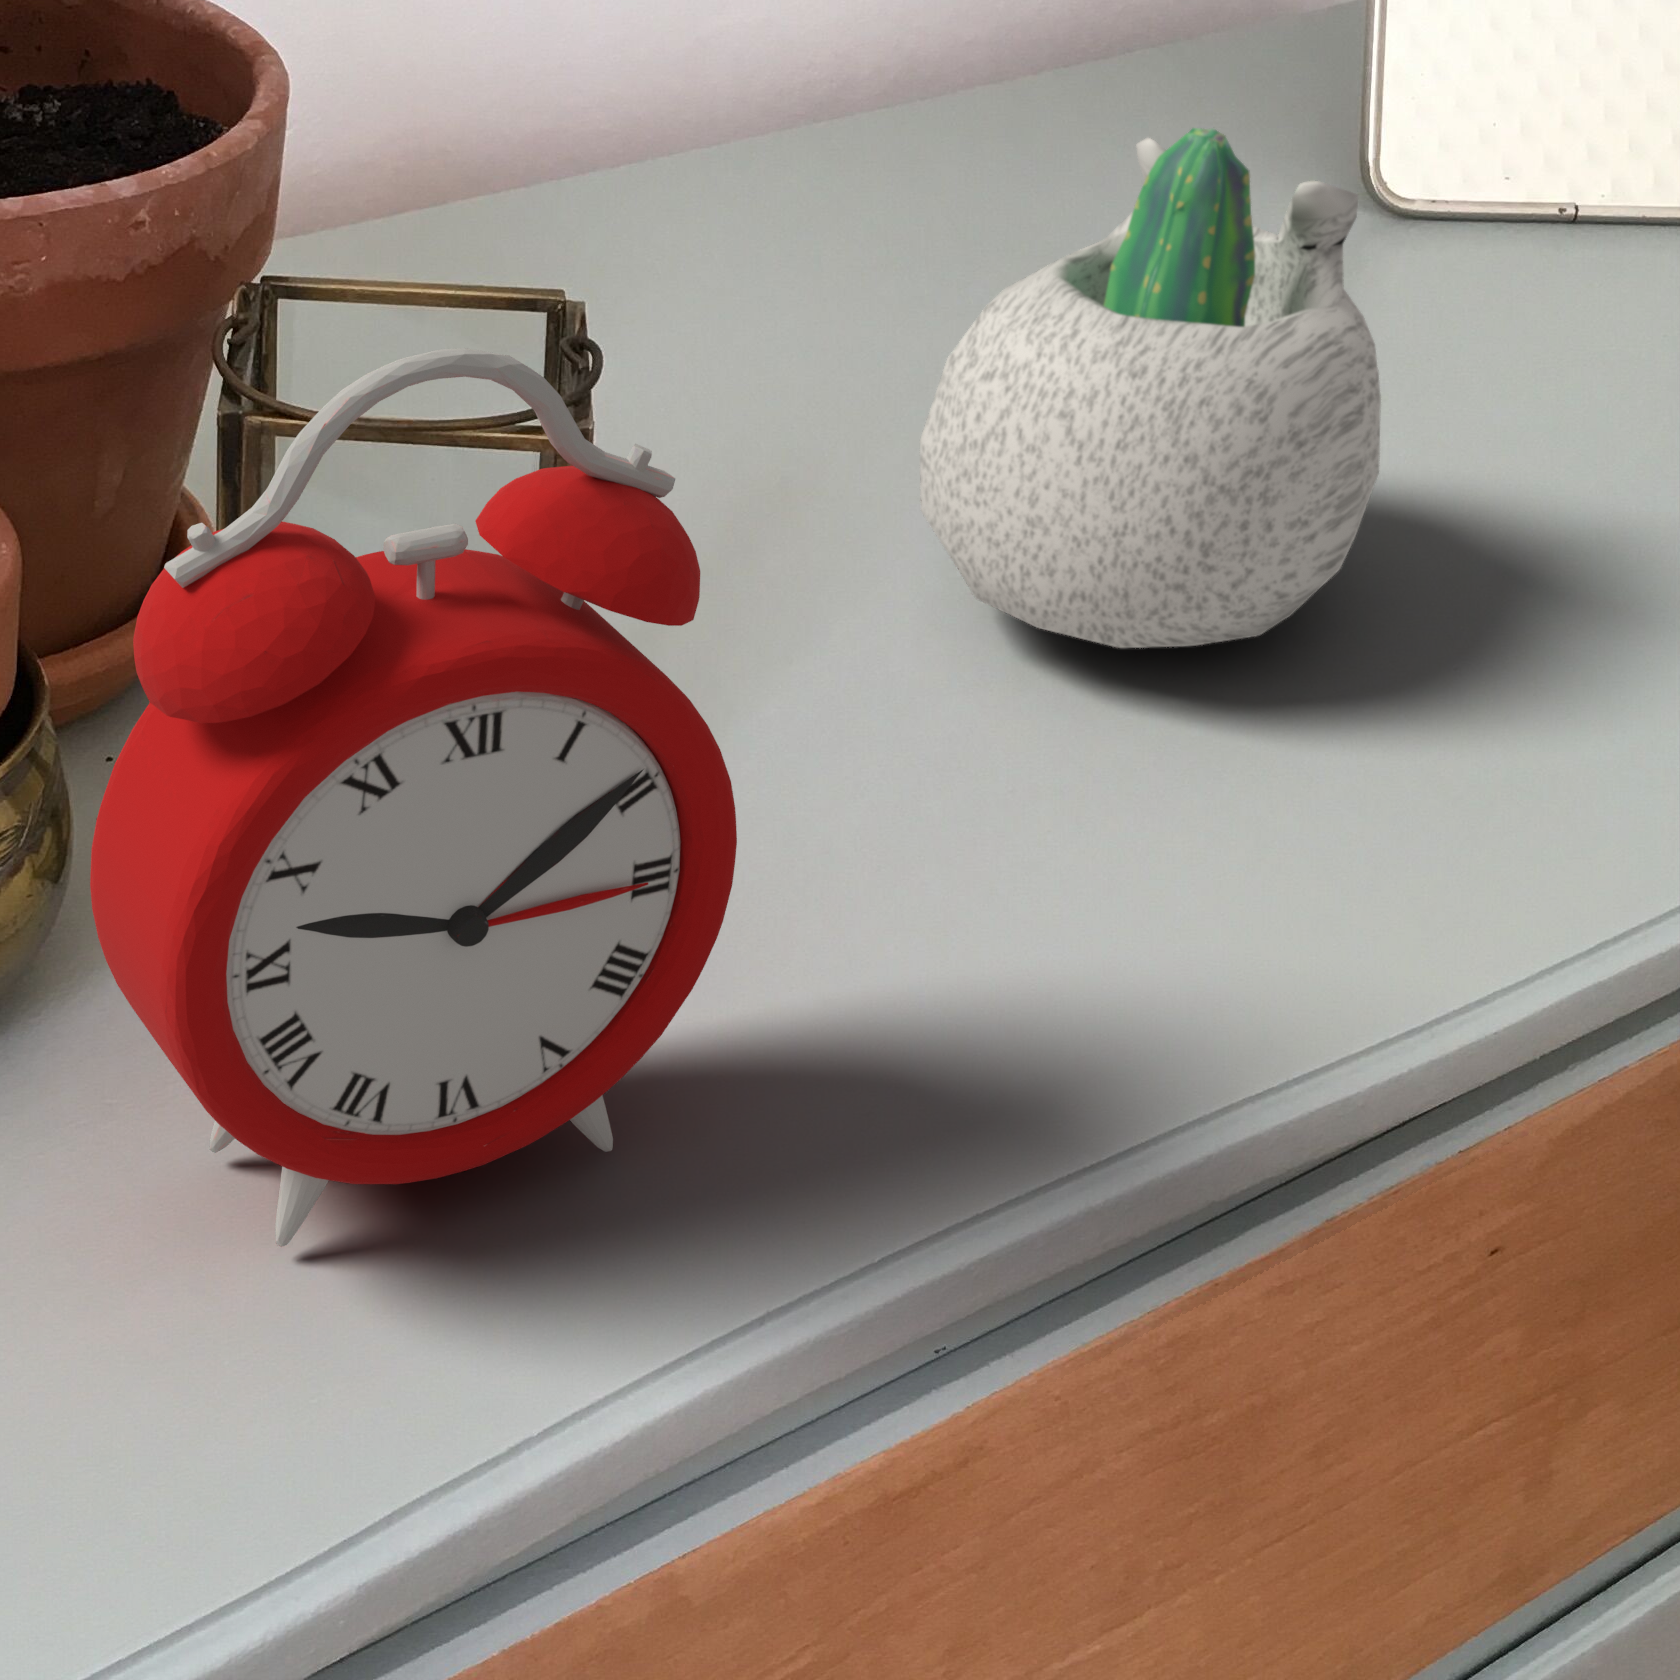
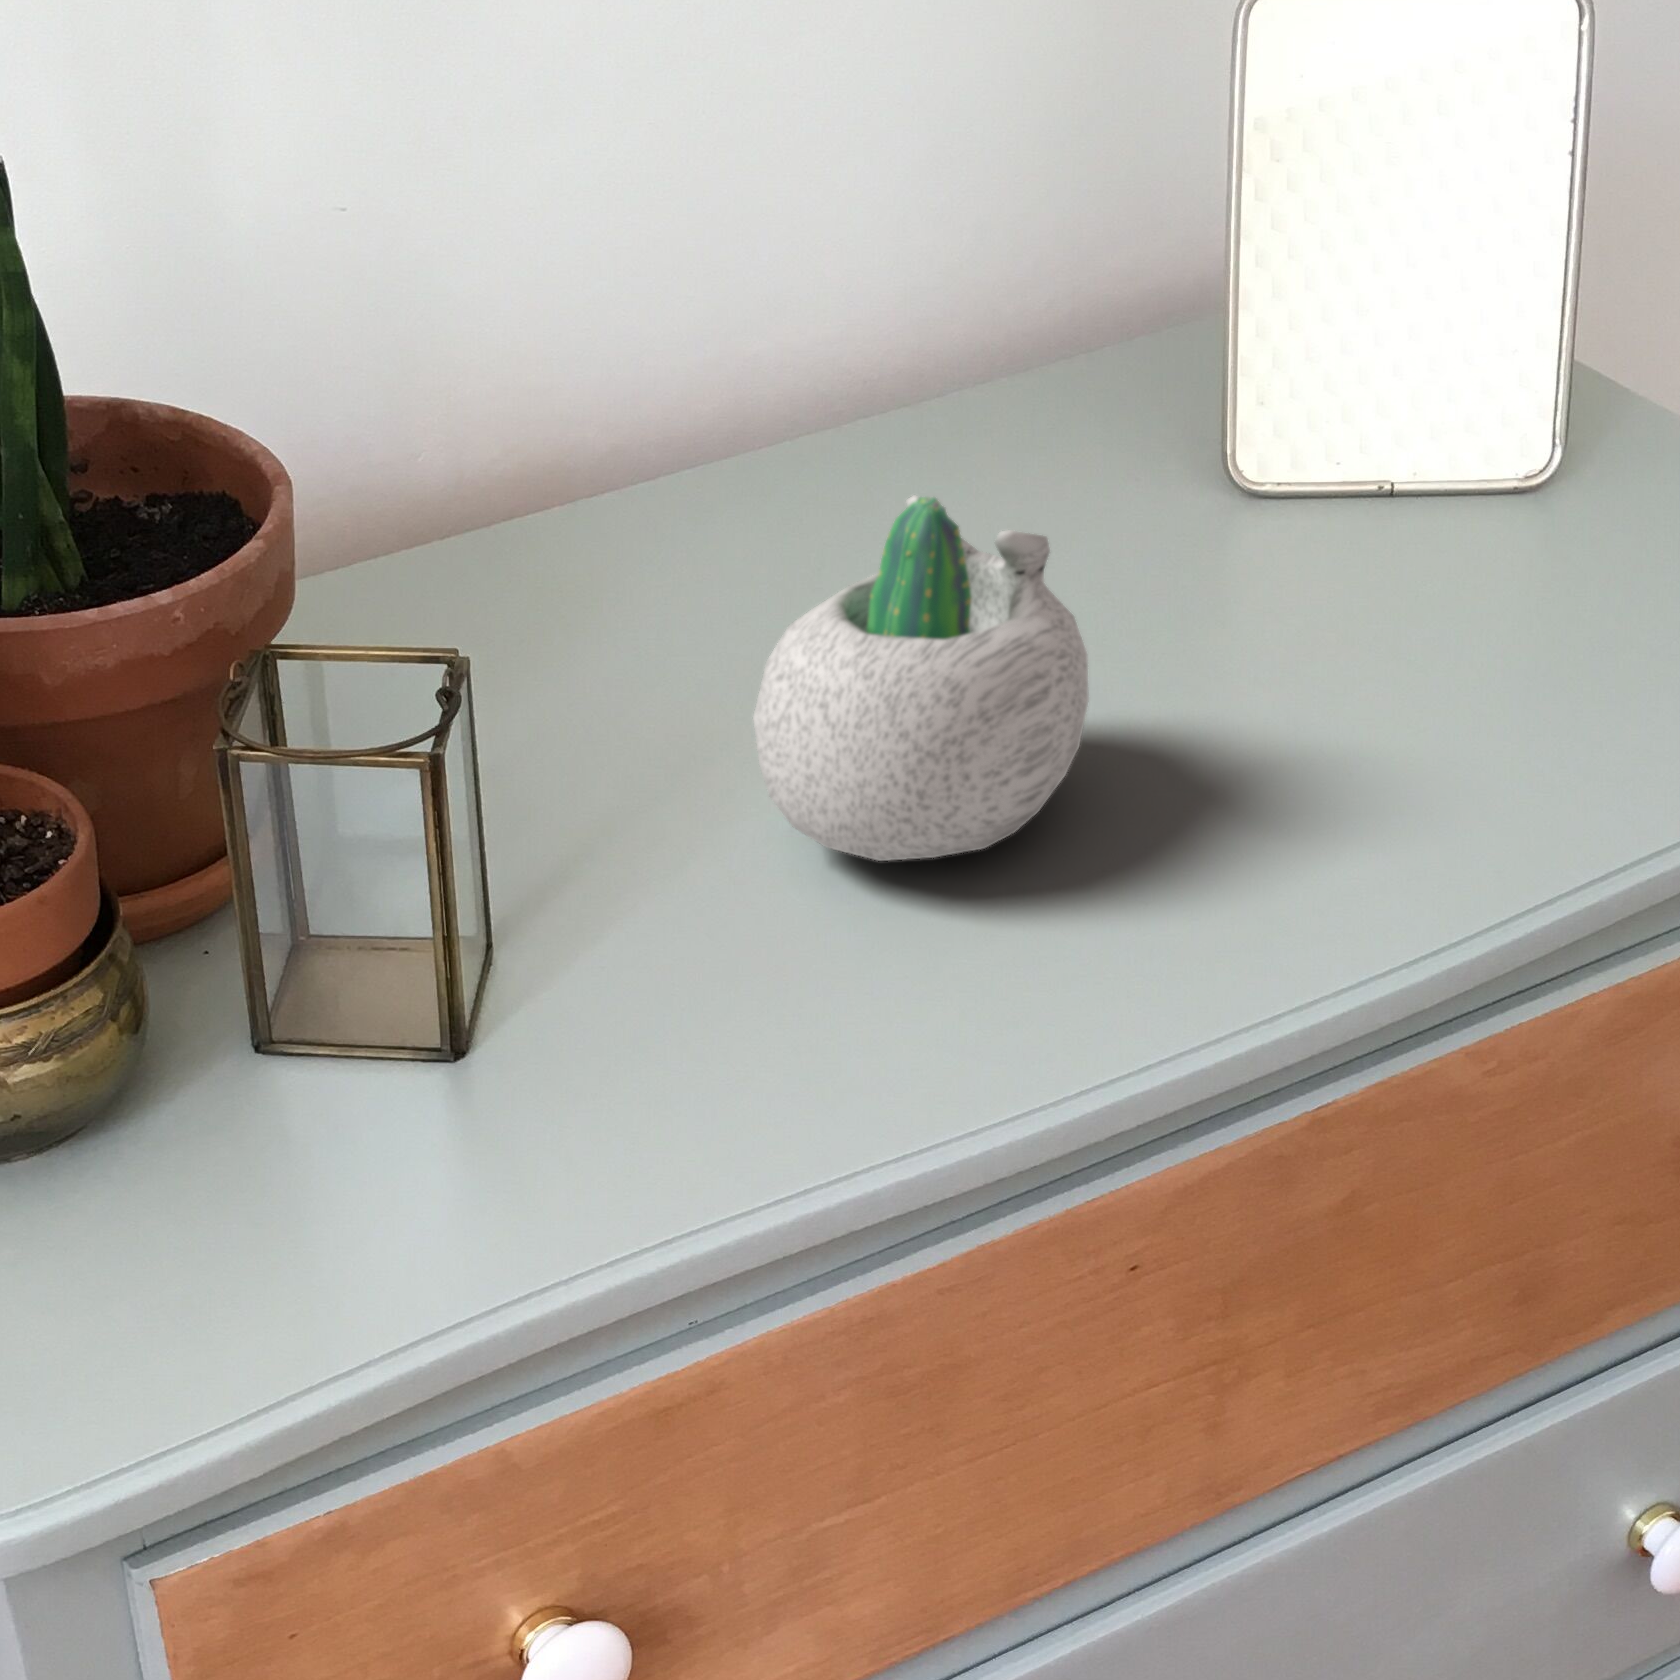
alarm clock: present [90,348,737,1247] -> none [122,725,511,1252]

